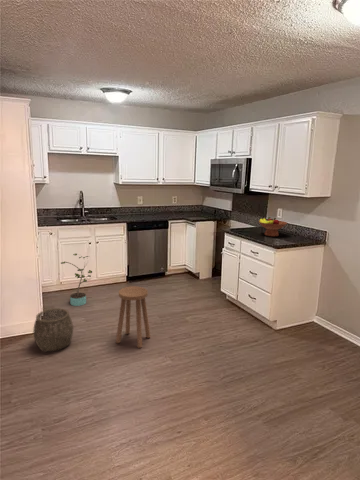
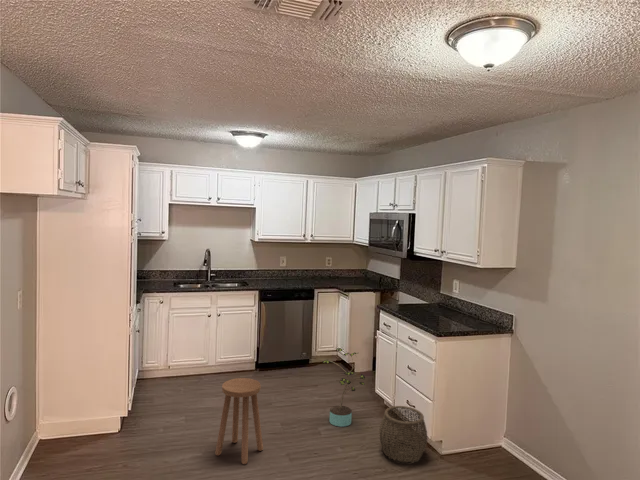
fruit bowl: present [258,217,287,236] -> none [422,292,461,318]
potted plant: present [61,254,92,306] -> present [323,348,365,427]
woven basket: present [33,308,73,351] -> present [379,406,427,462]

